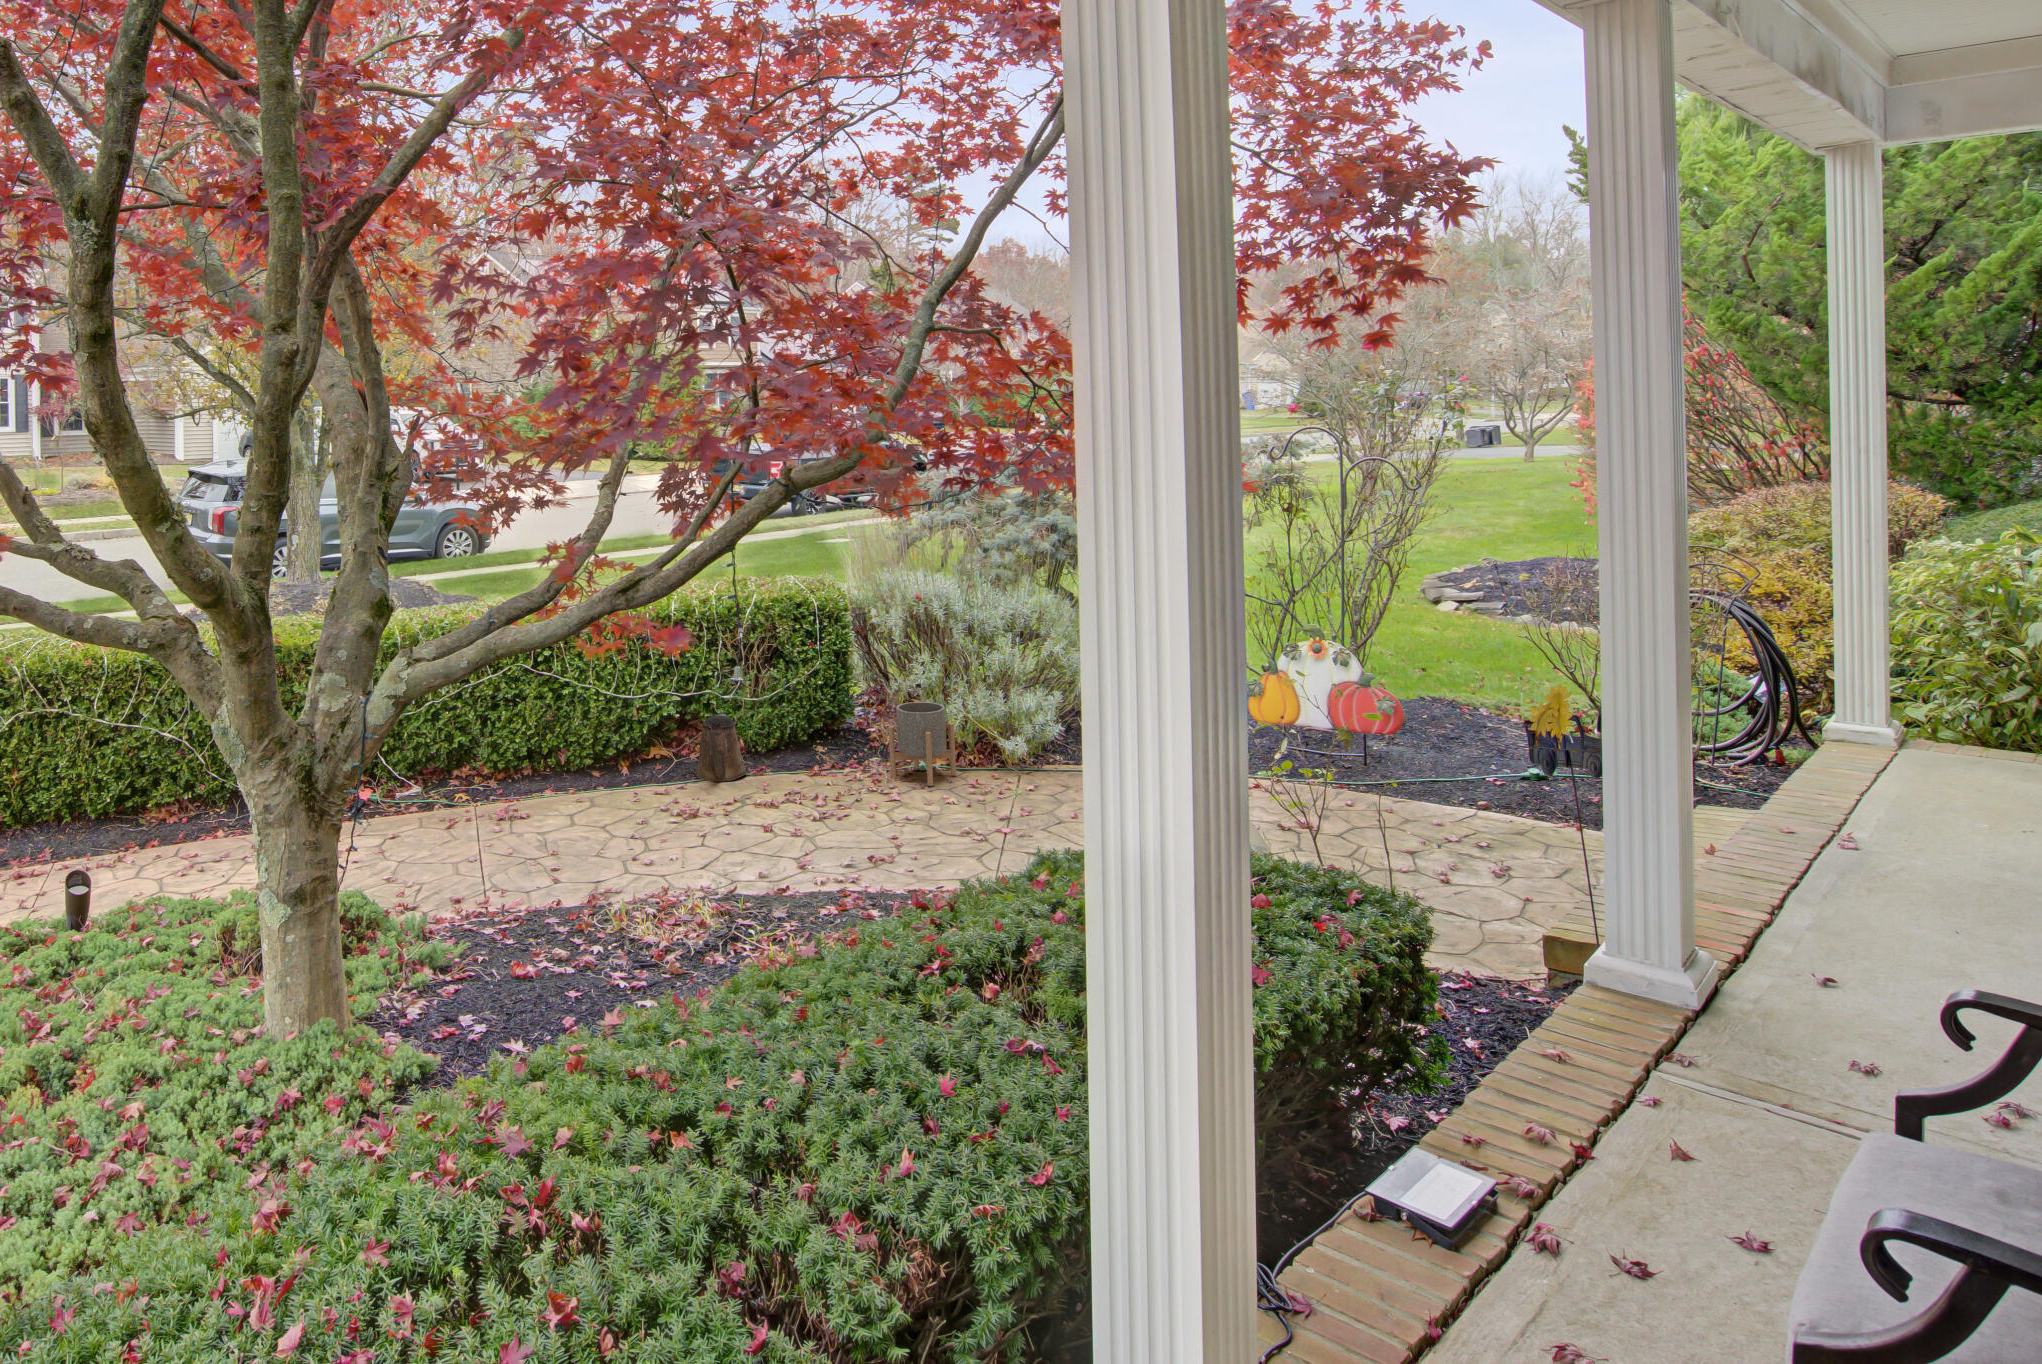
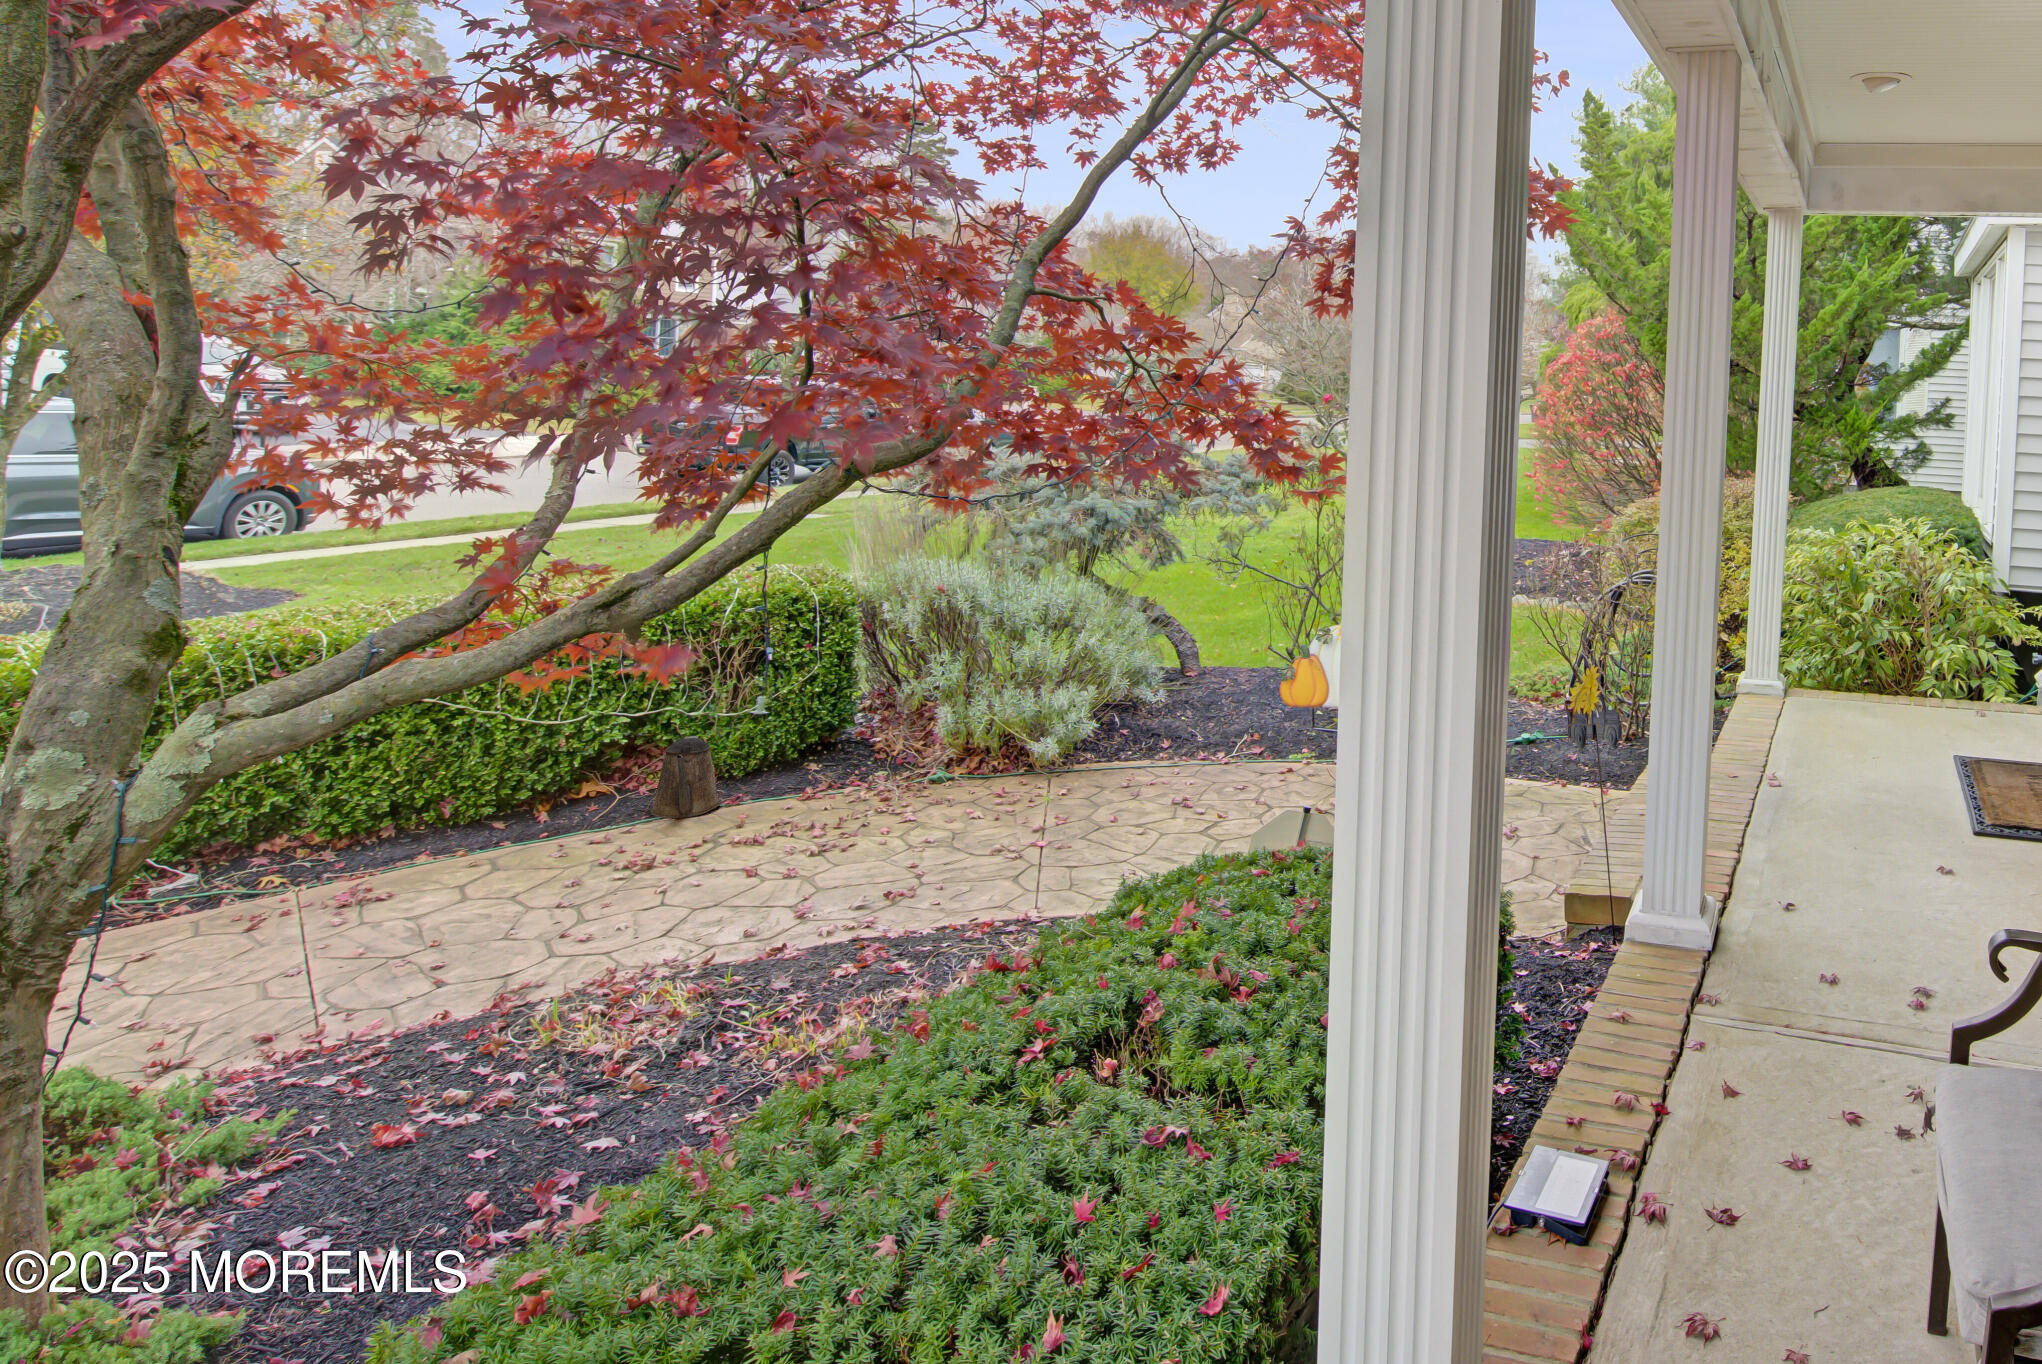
planter: present [889,702,956,786] -> none [901,706,979,796]

